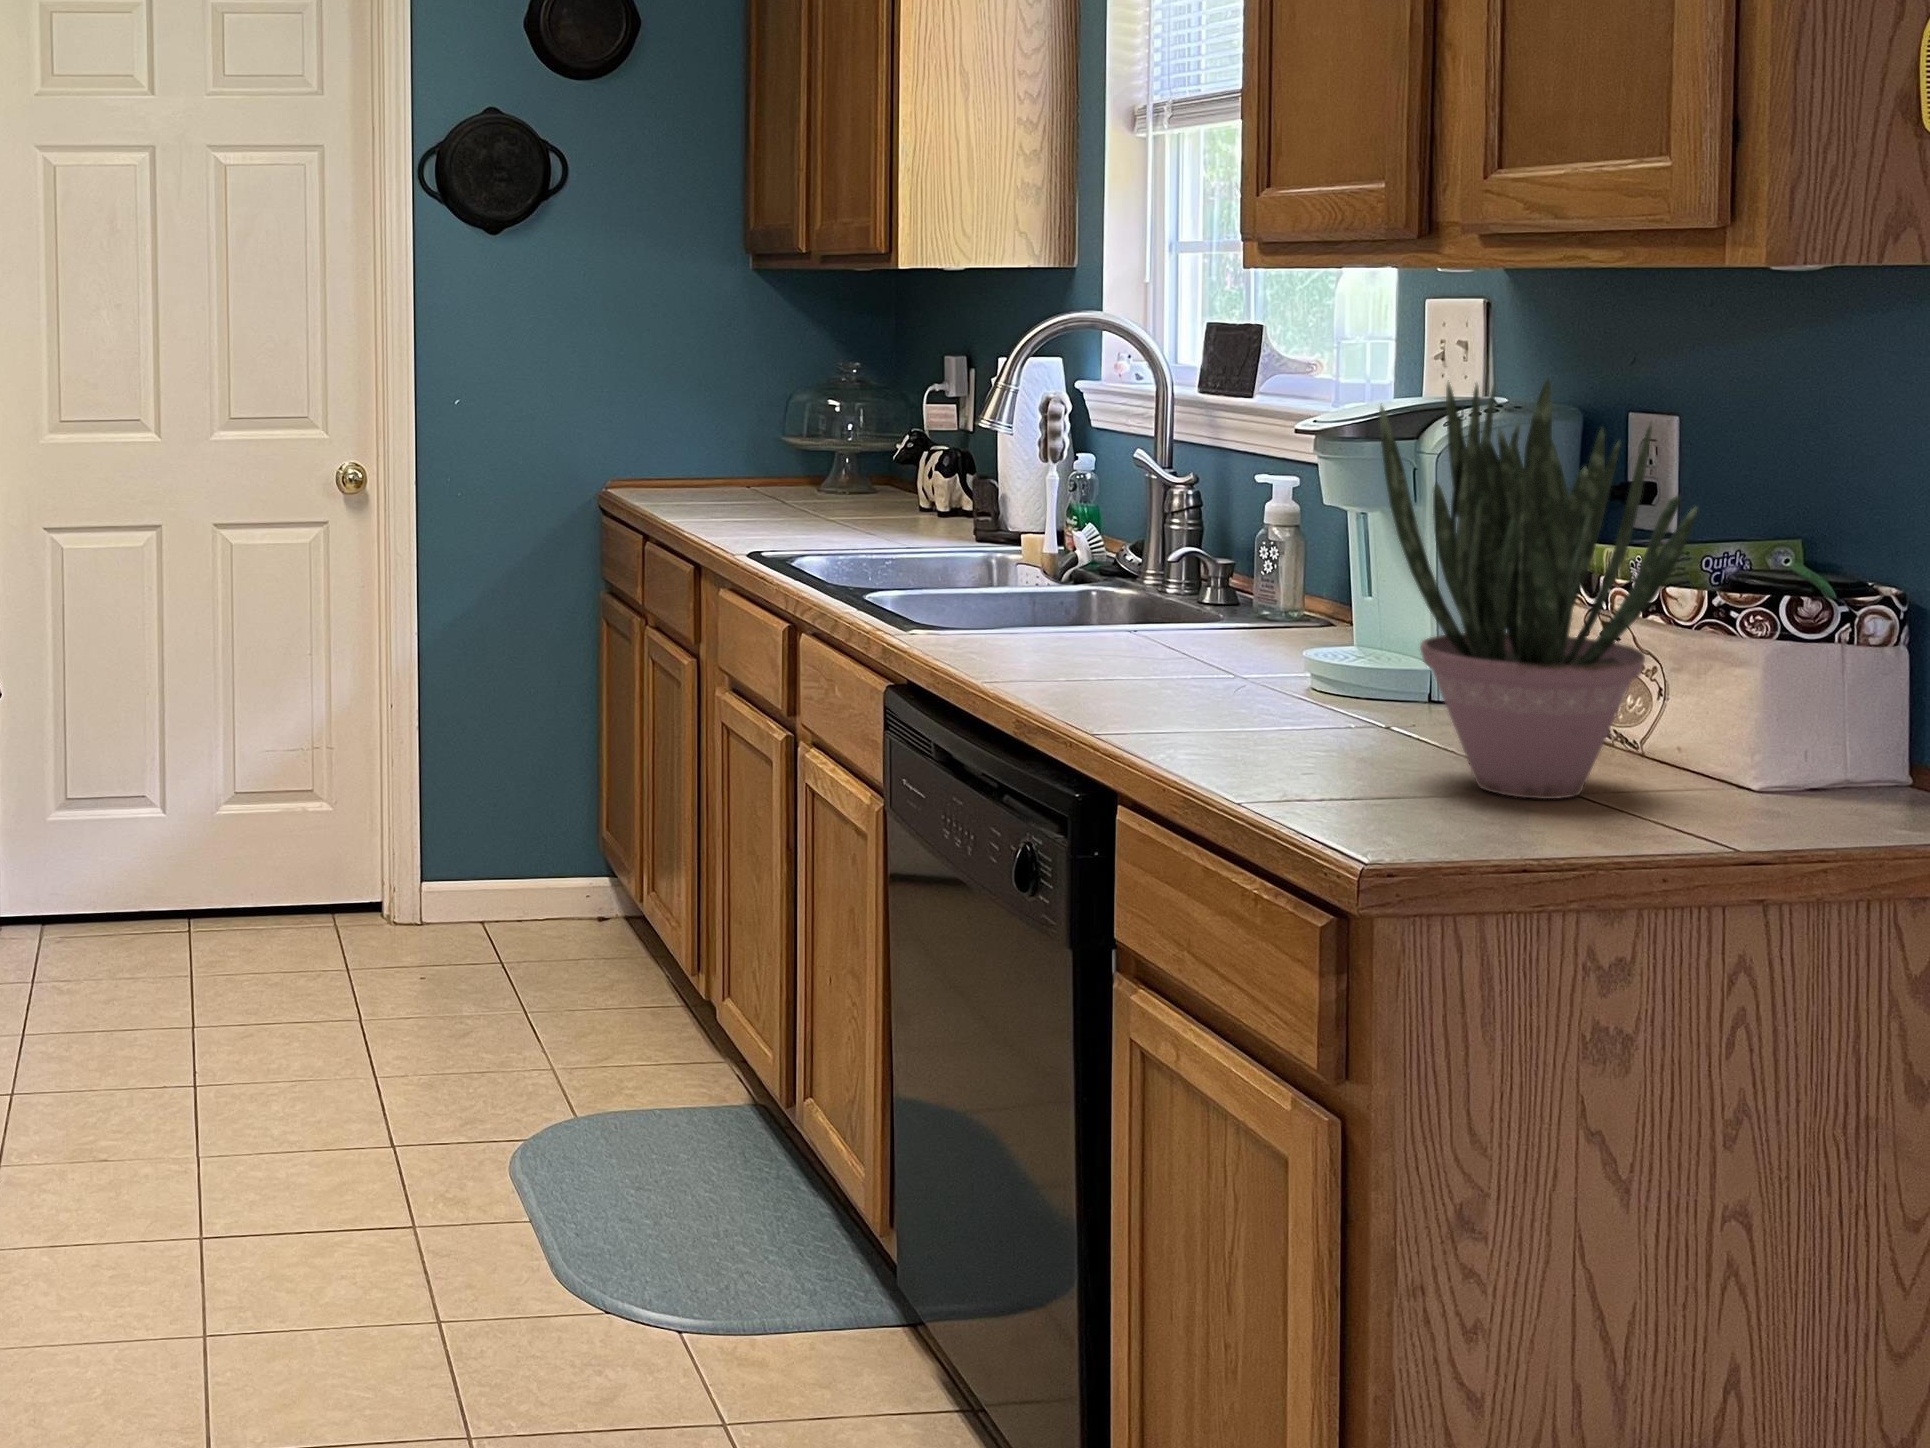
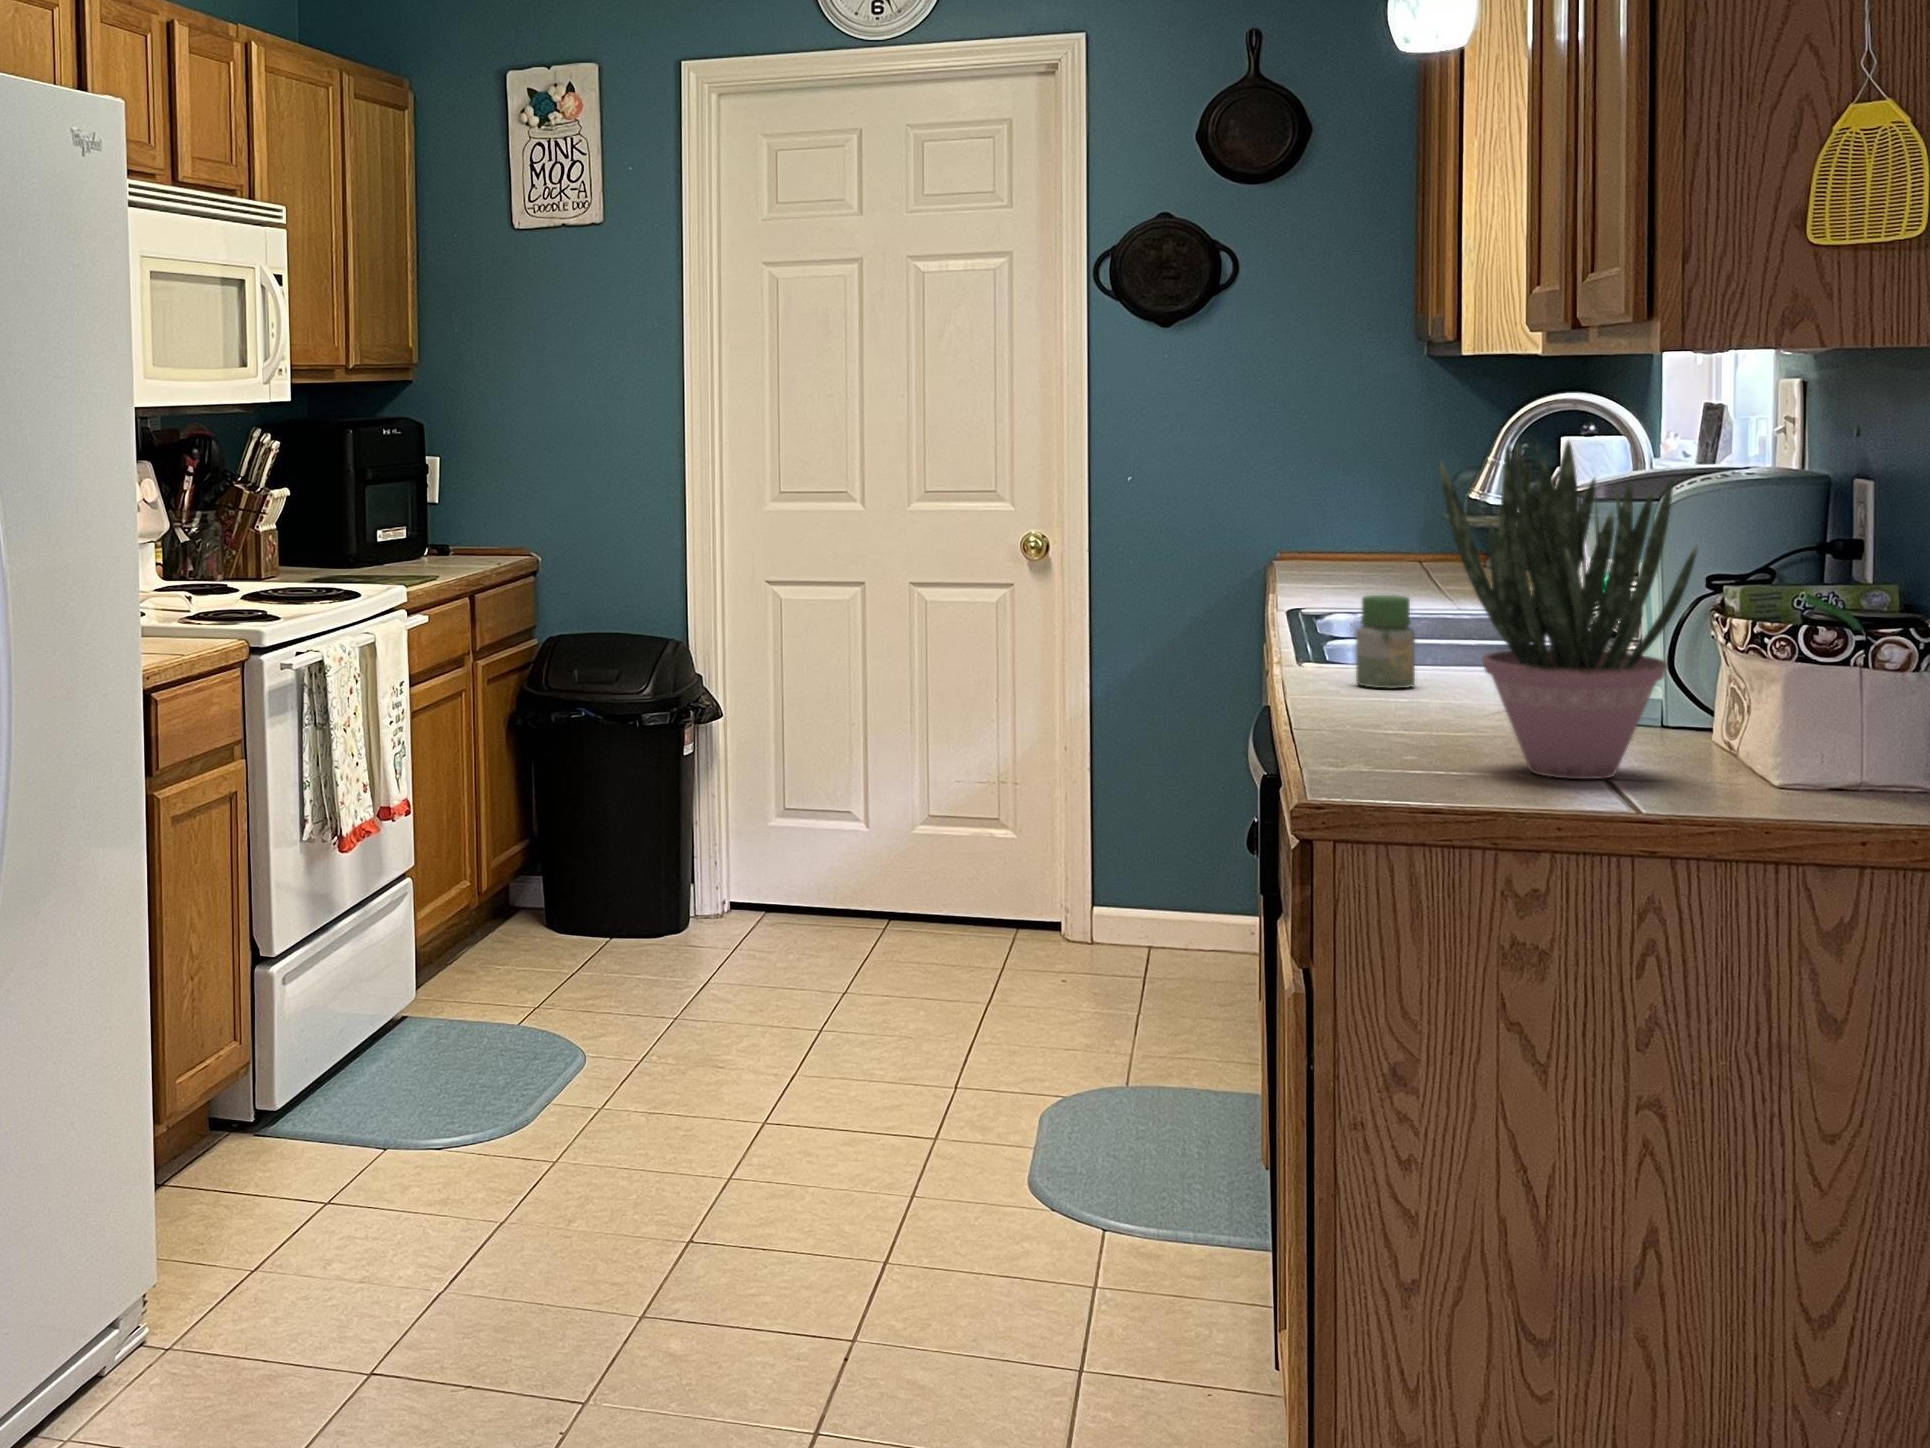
jar: none [1026,551,1093,664] -> present [1356,595,1415,688]

